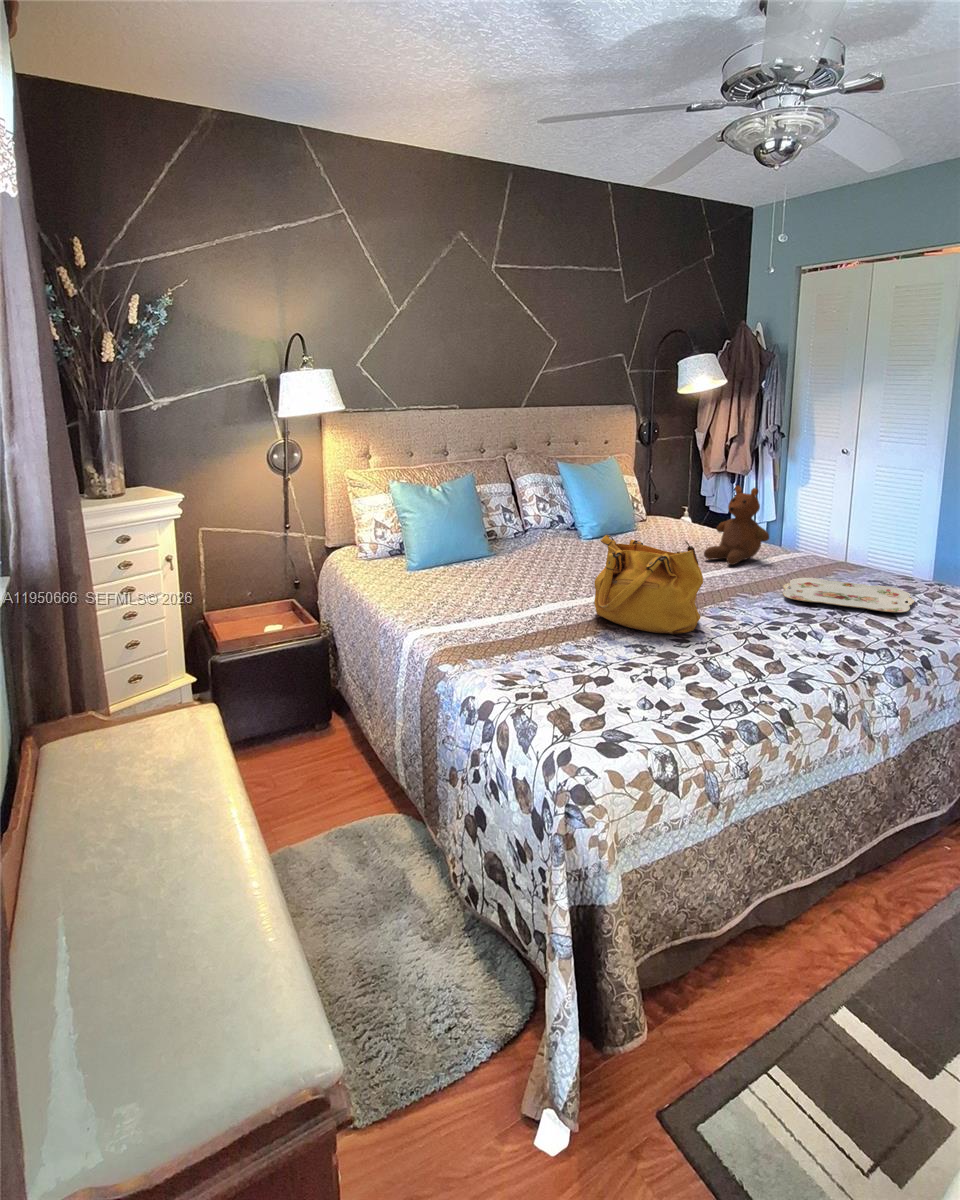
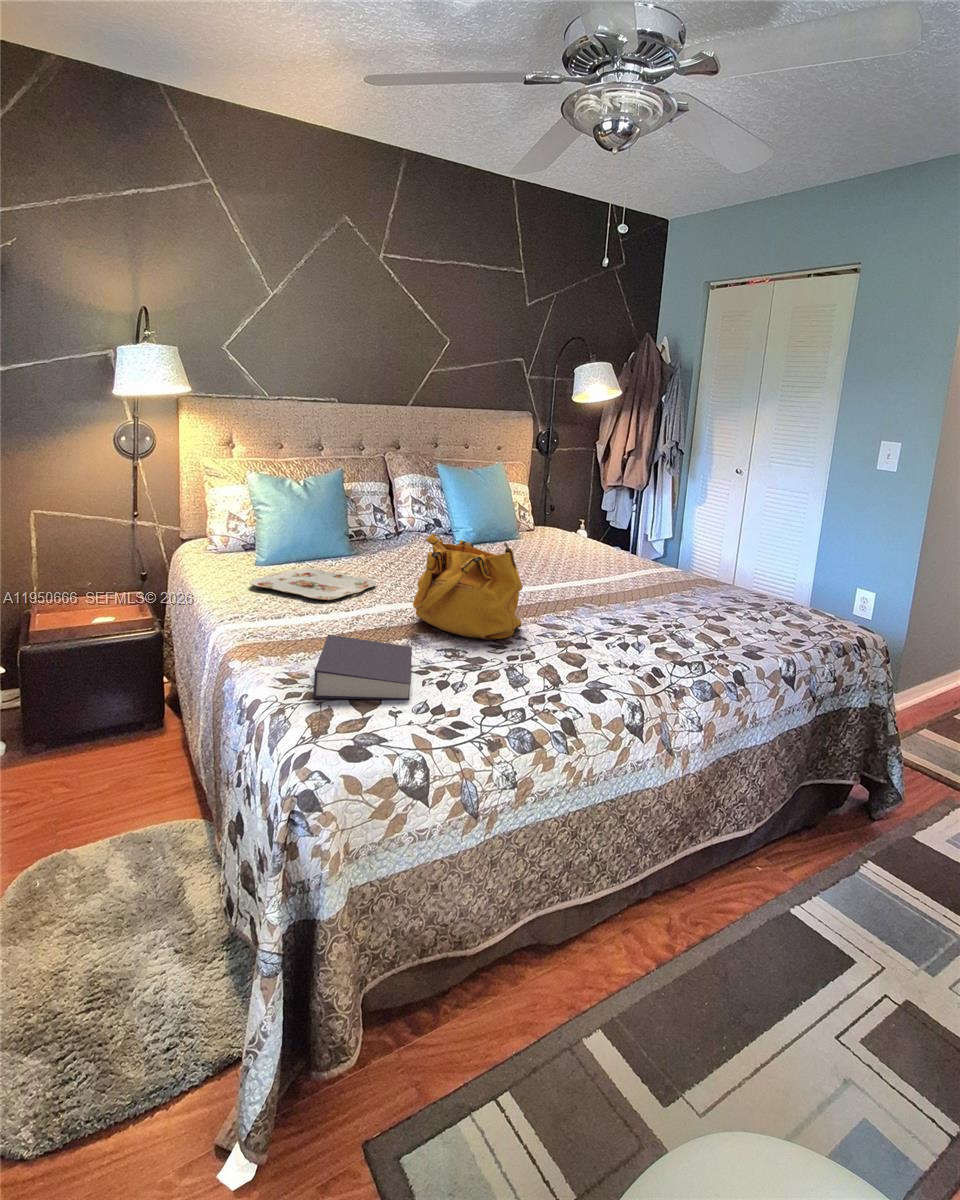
teddy bear: present [704,486,769,565] -> none [566,494,630,576]
serving tray: present [783,578,914,613] -> present [250,568,376,600]
book: none [535,637,638,699] -> present [313,635,412,700]

